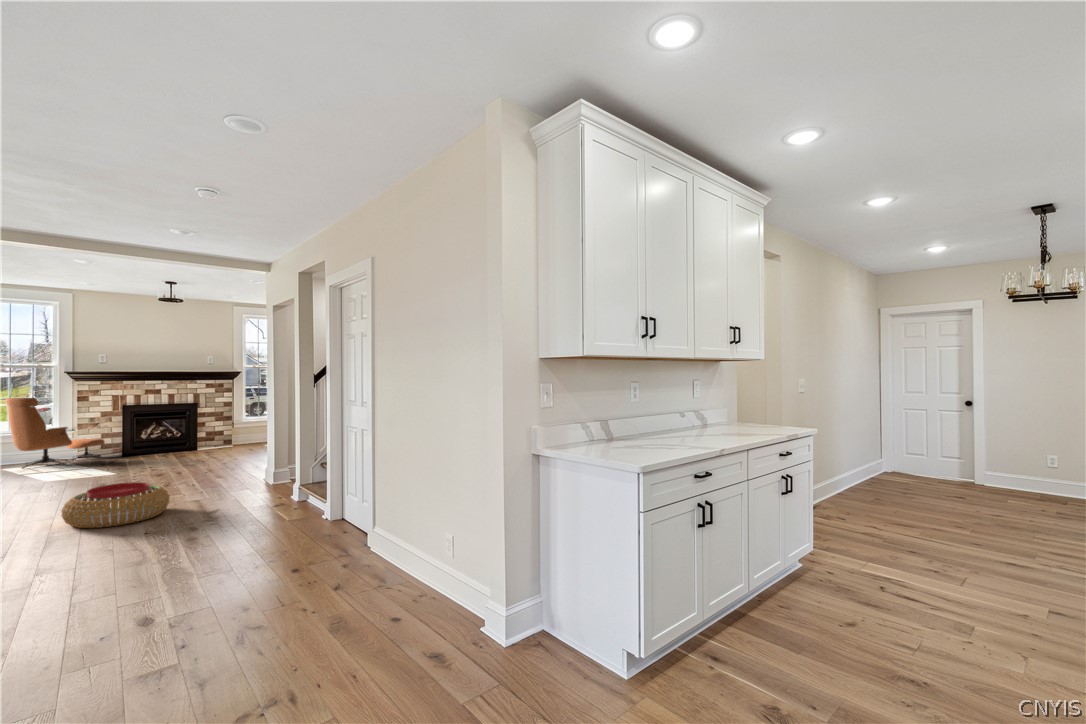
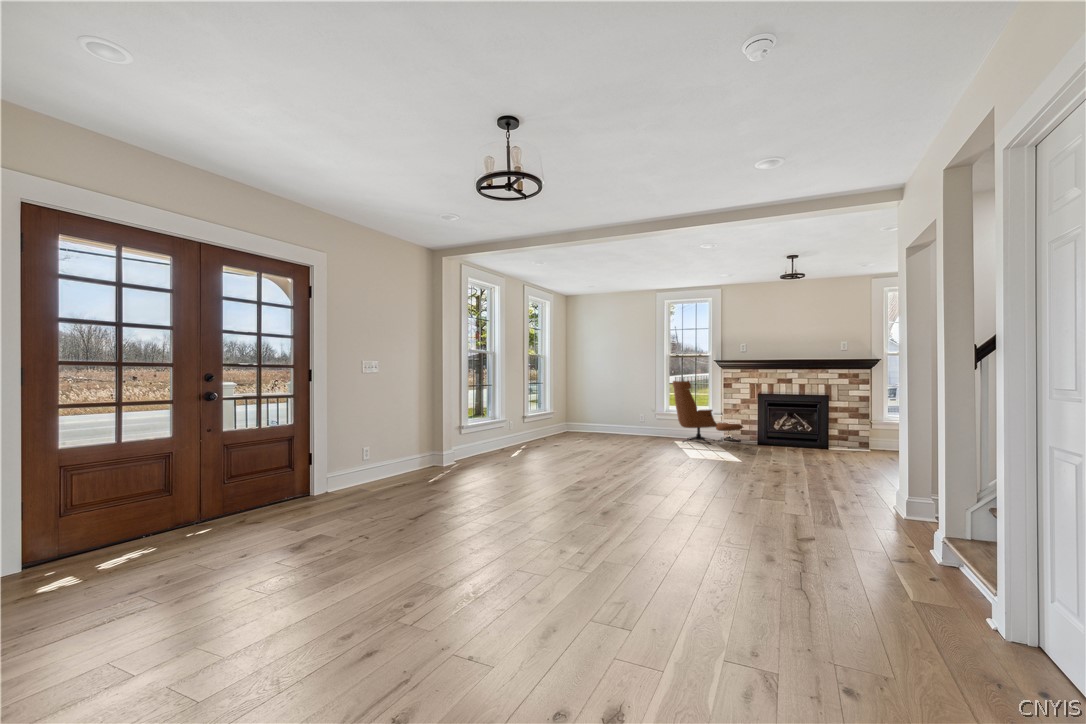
pouf: present [62,482,170,528] -> none [661,473,760,524]

